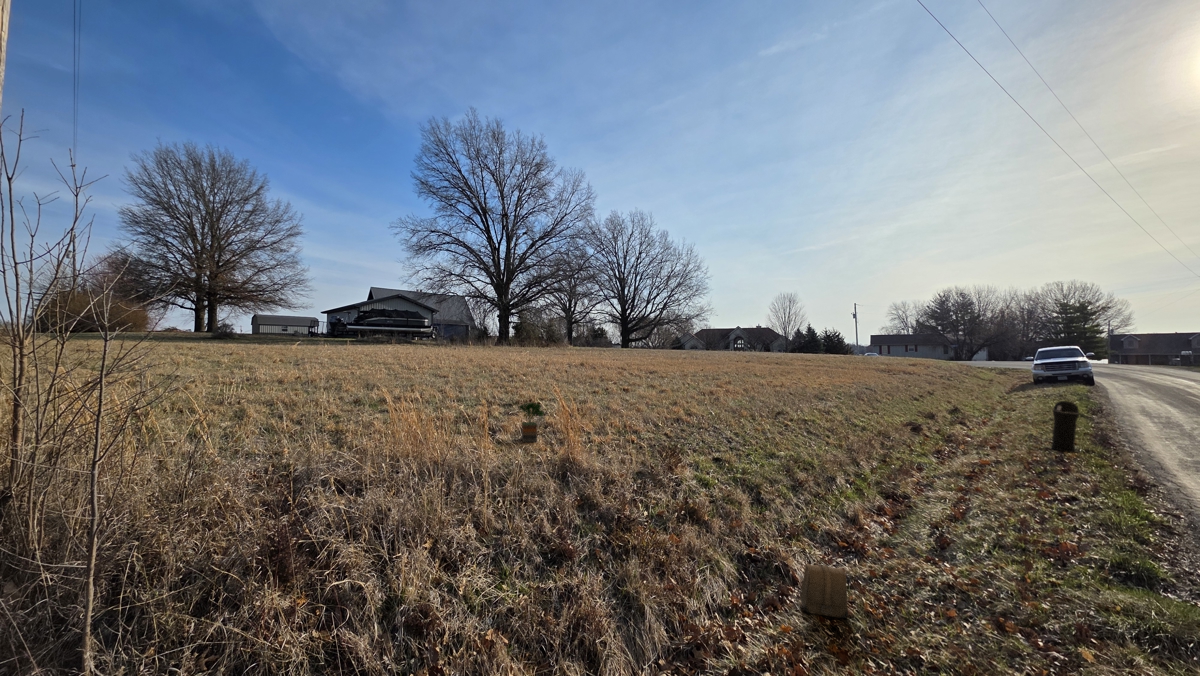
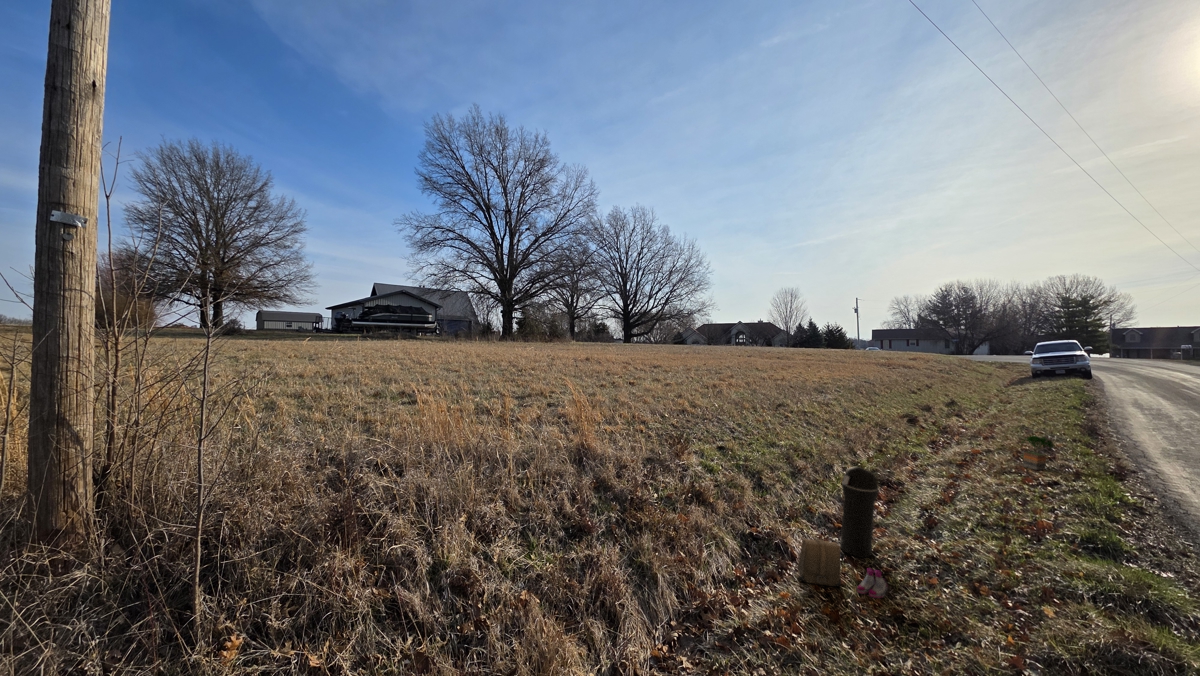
trash can: present [1052,401,1079,452] -> present [840,467,878,557]
potted tree: present [519,403,544,442] -> present [1021,435,1054,470]
boots: none [866,598,900,632] -> present [857,568,888,598]

